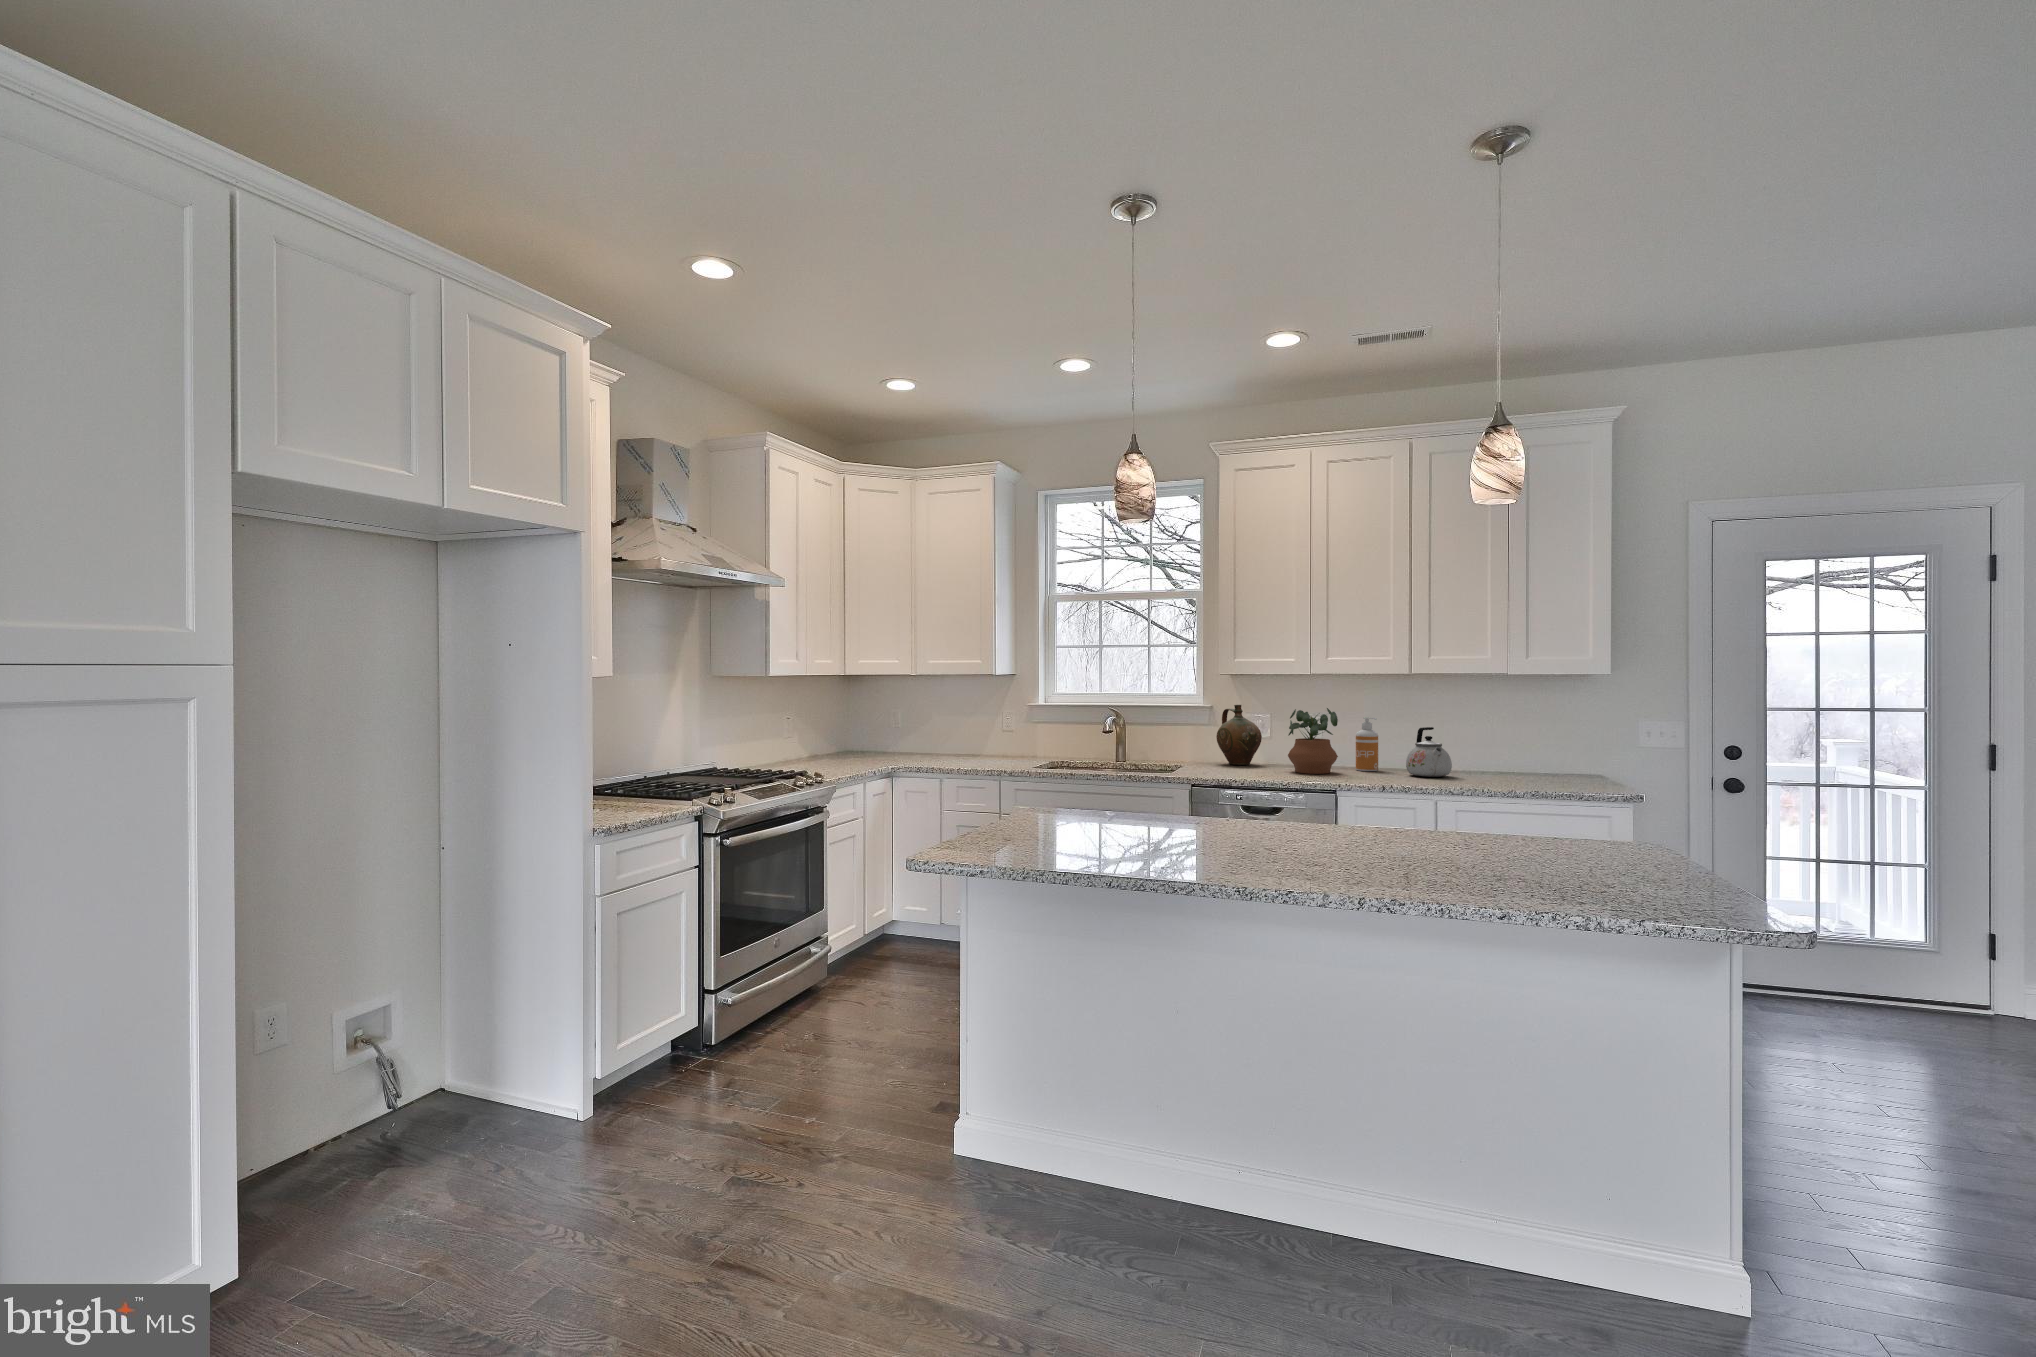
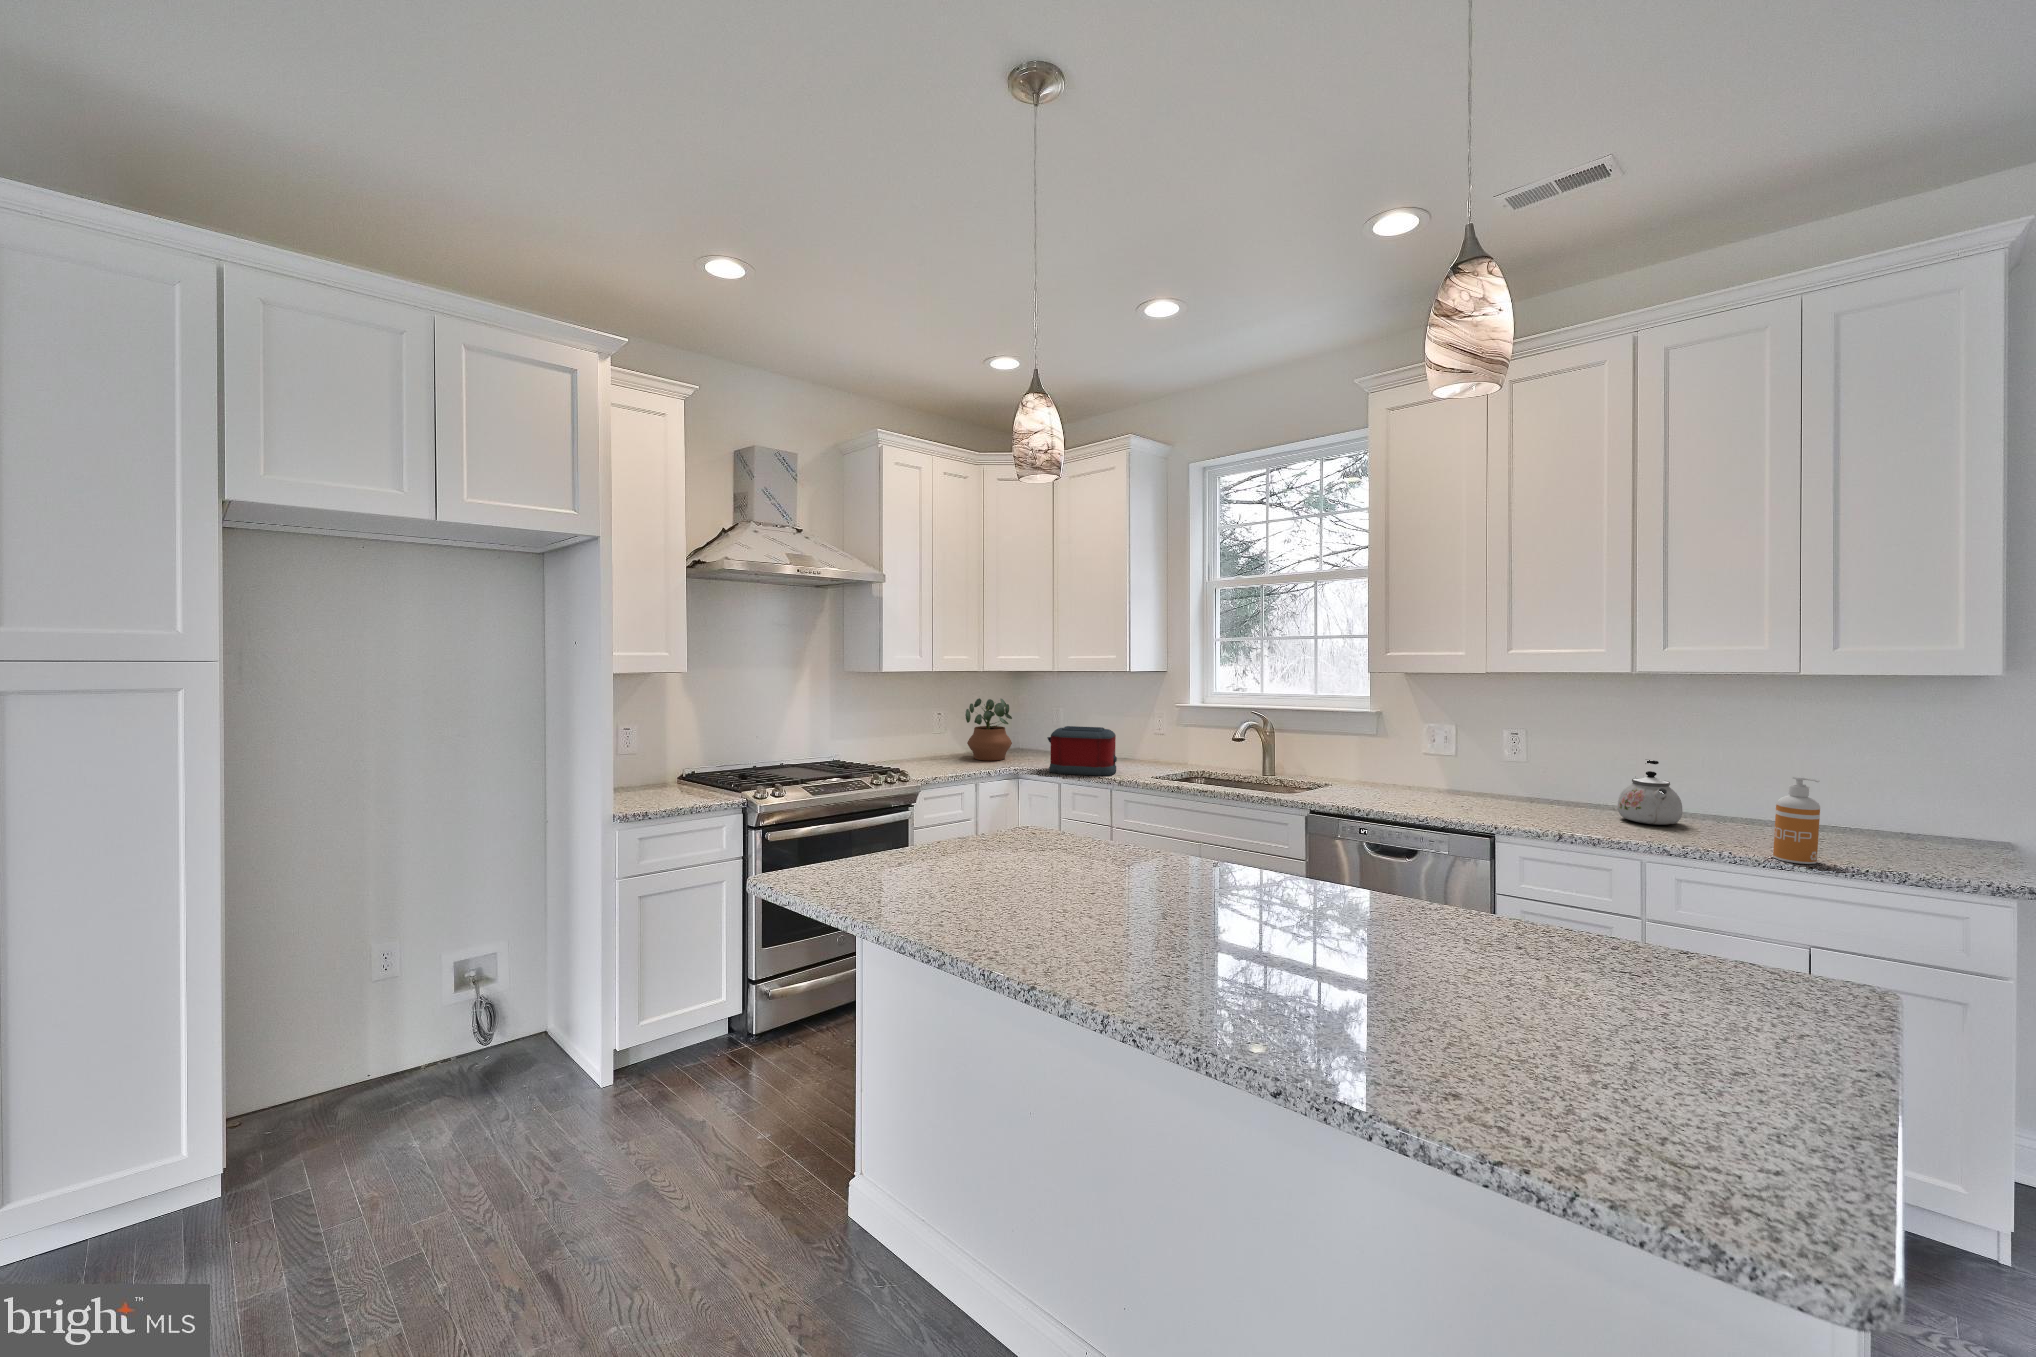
ceramic jug: present [1216,705,1262,765] -> none [1378,714,1435,785]
potted plant: present [1288,708,1338,774] -> present [965,698,1012,760]
soap dispenser: present [1356,717,1378,771] -> present [1773,776,1820,864]
toaster: none [928,725,994,769] -> present [1047,726,1117,776]

